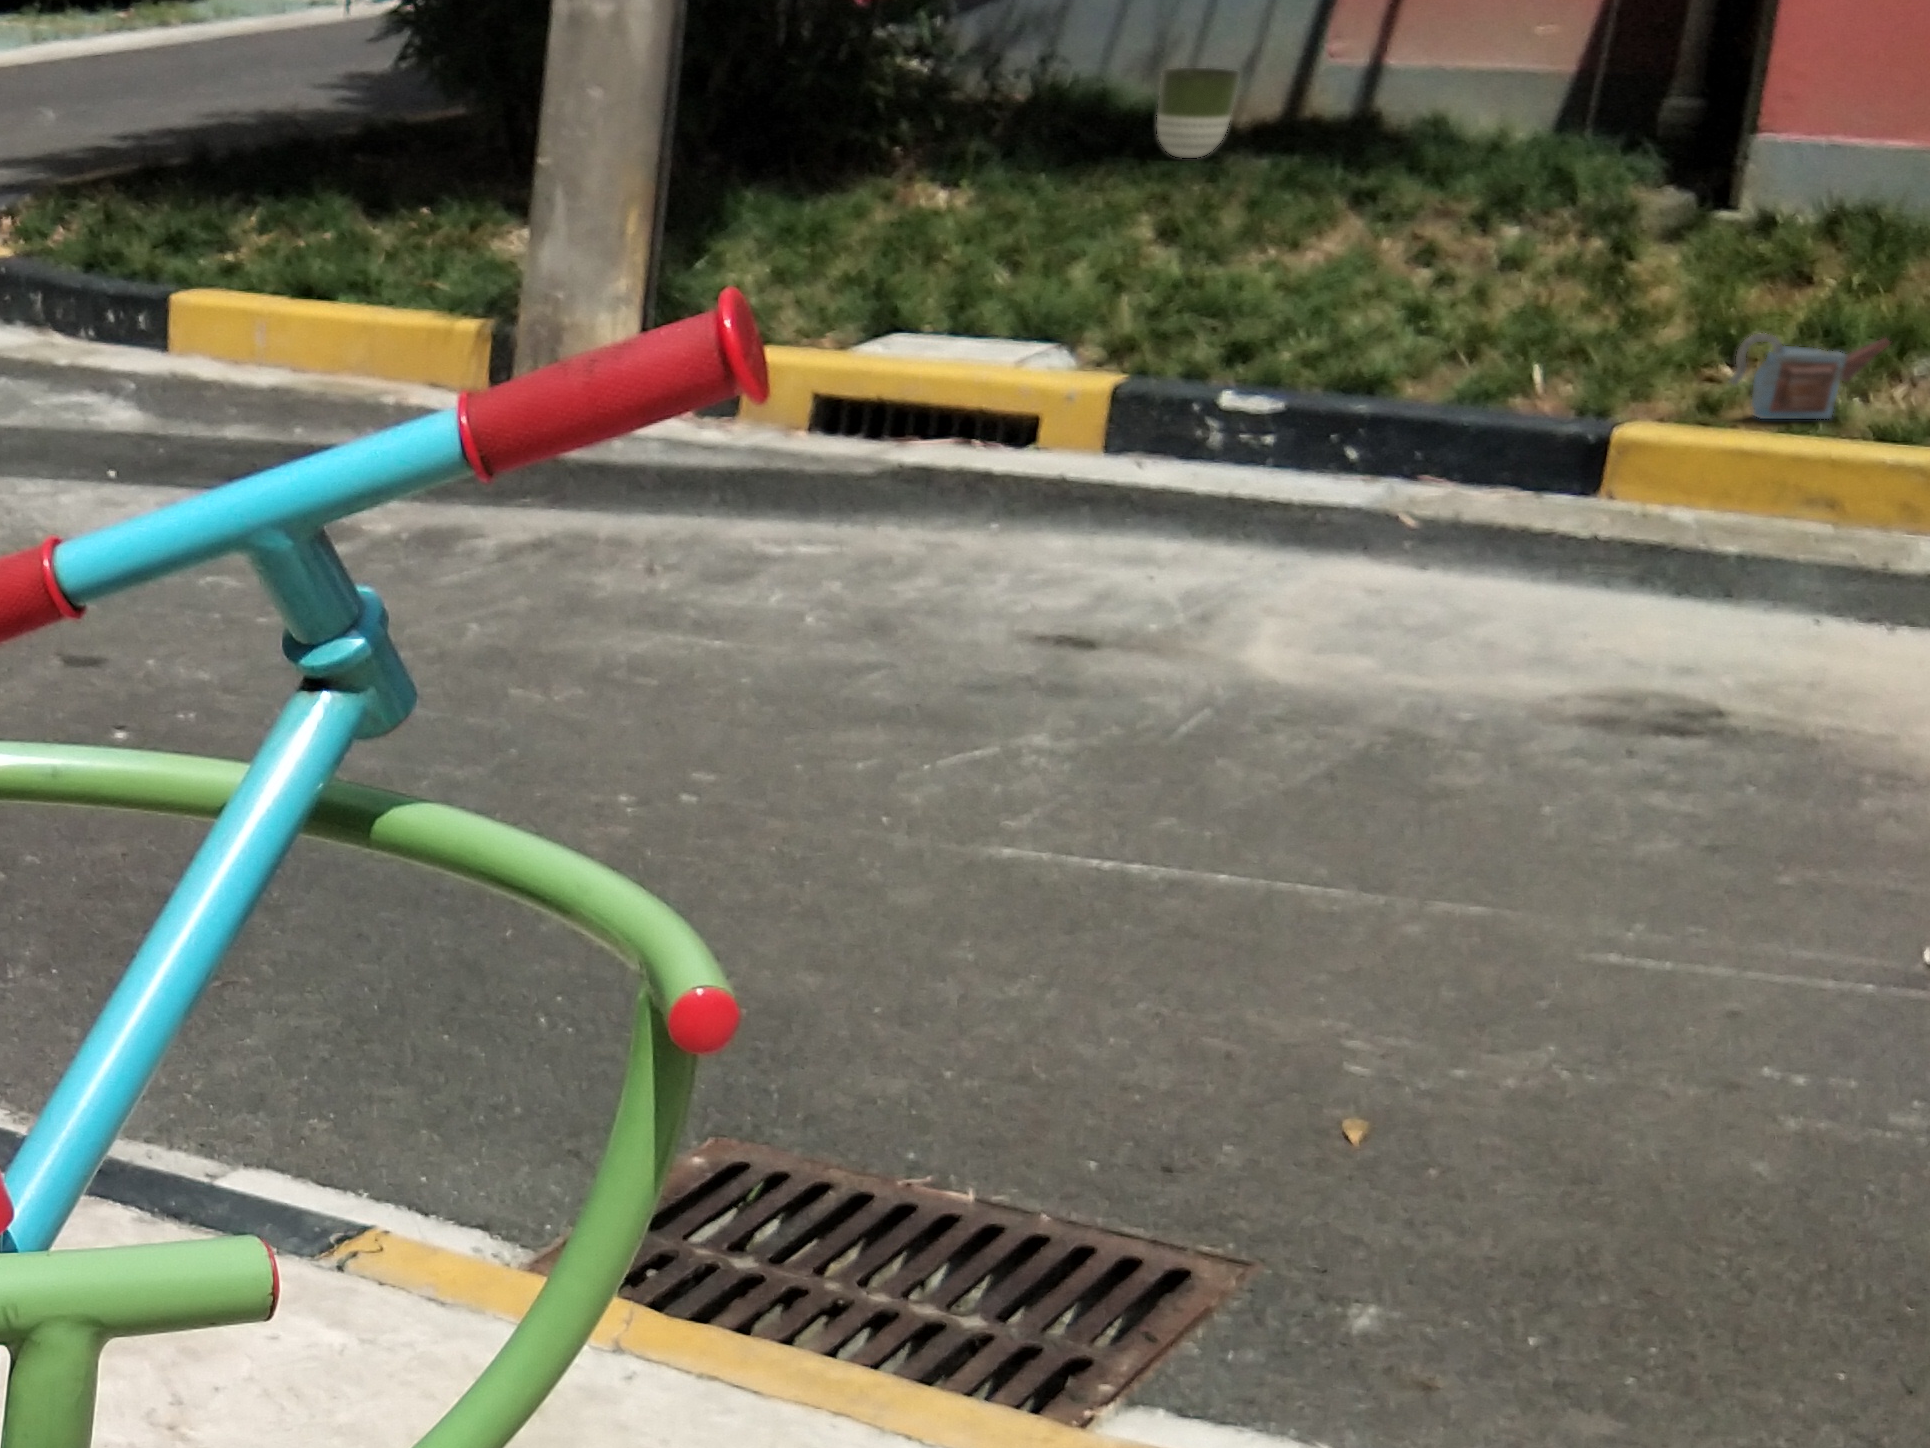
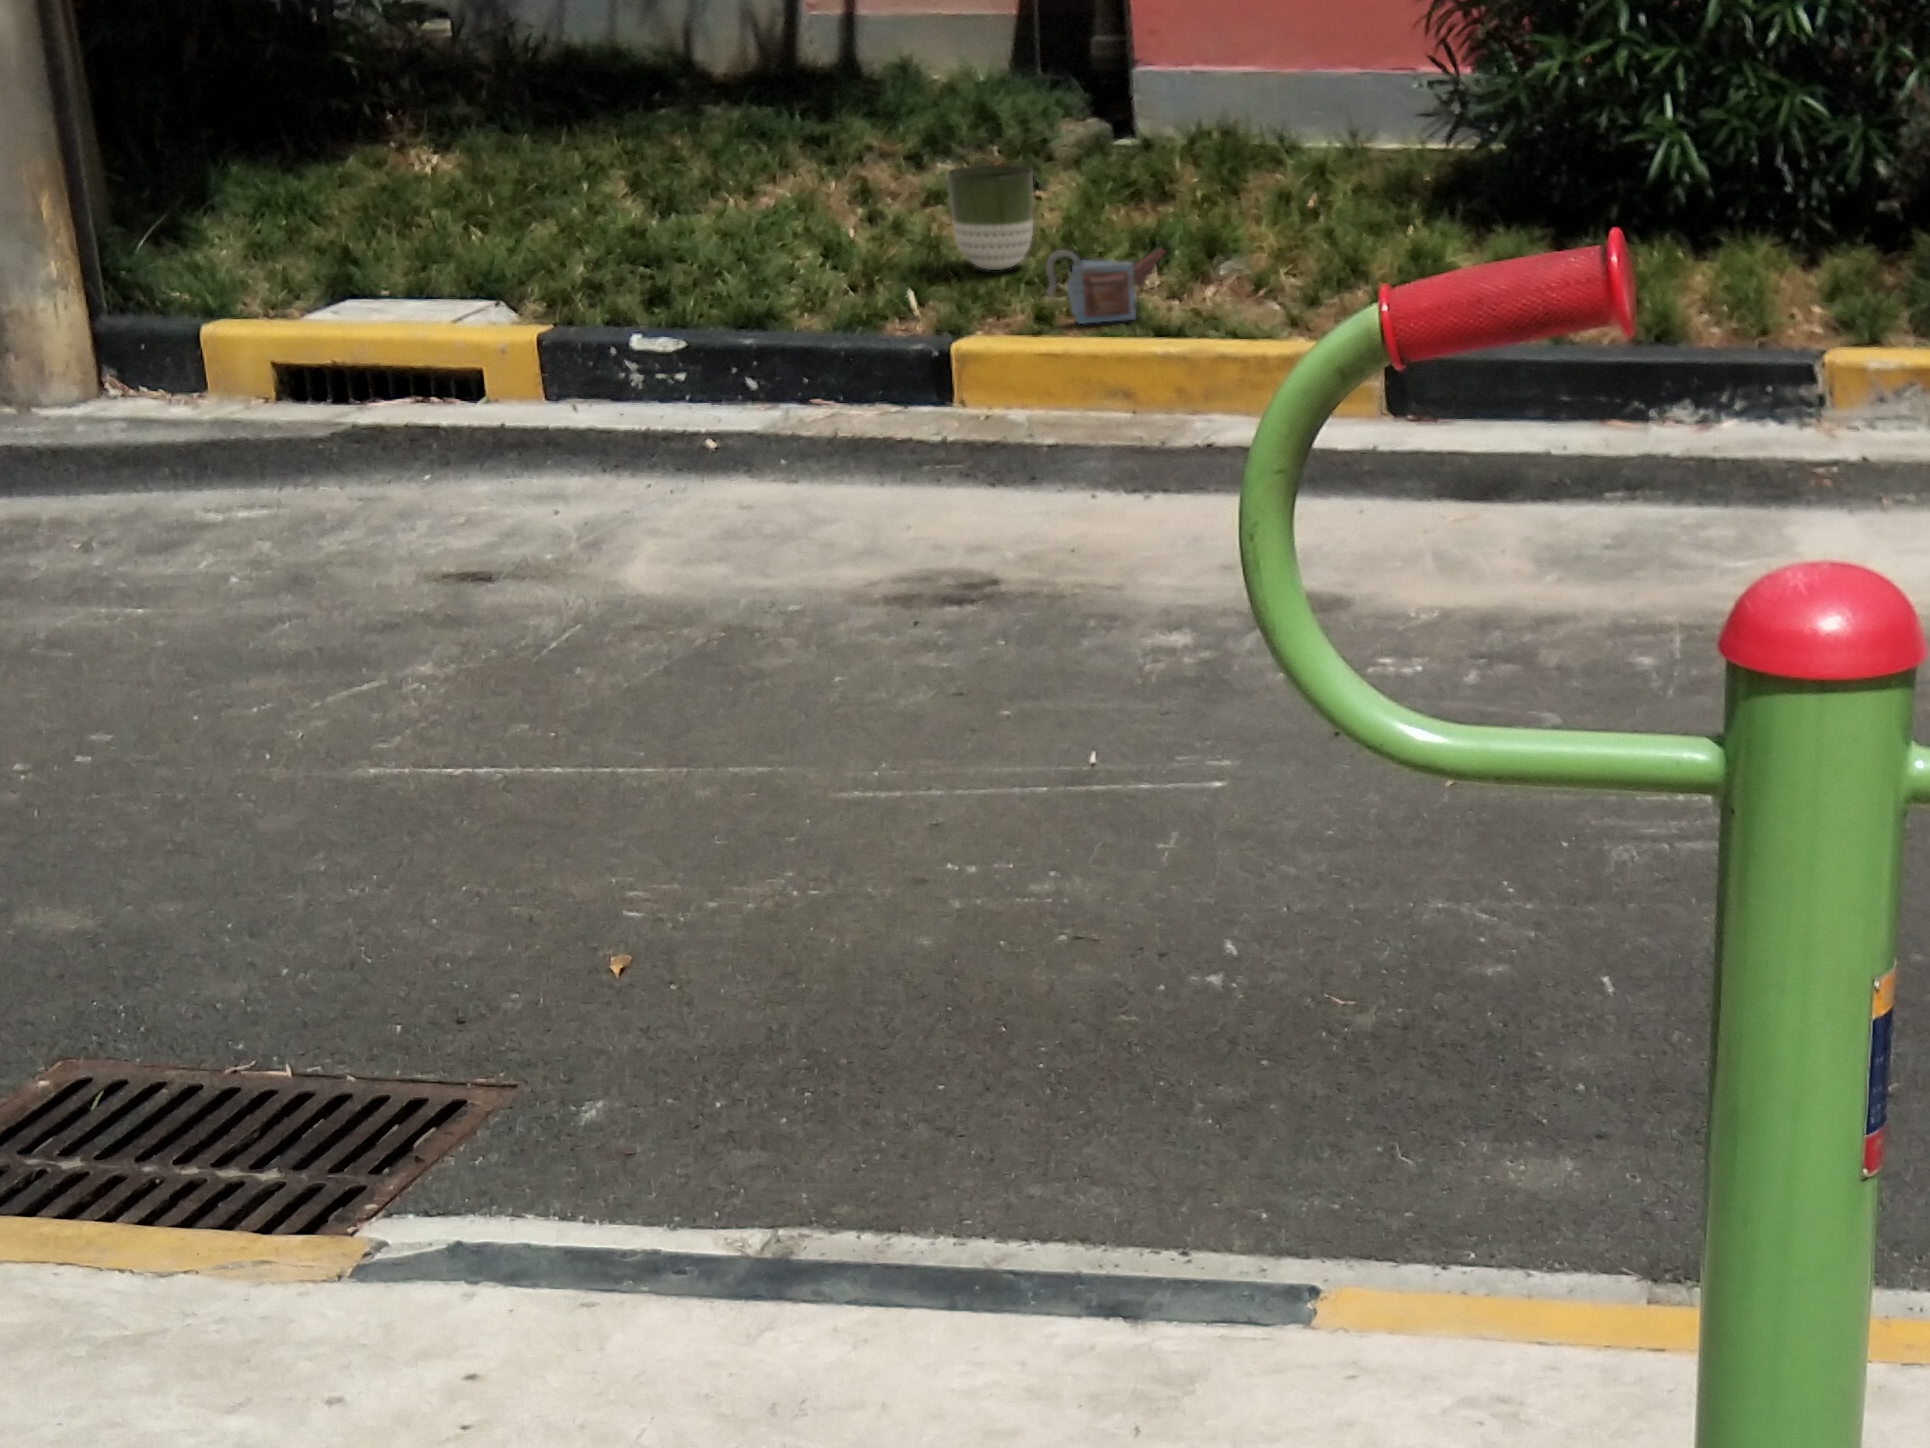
planter: present [1157,68,1240,158] -> present [947,165,1033,270]

